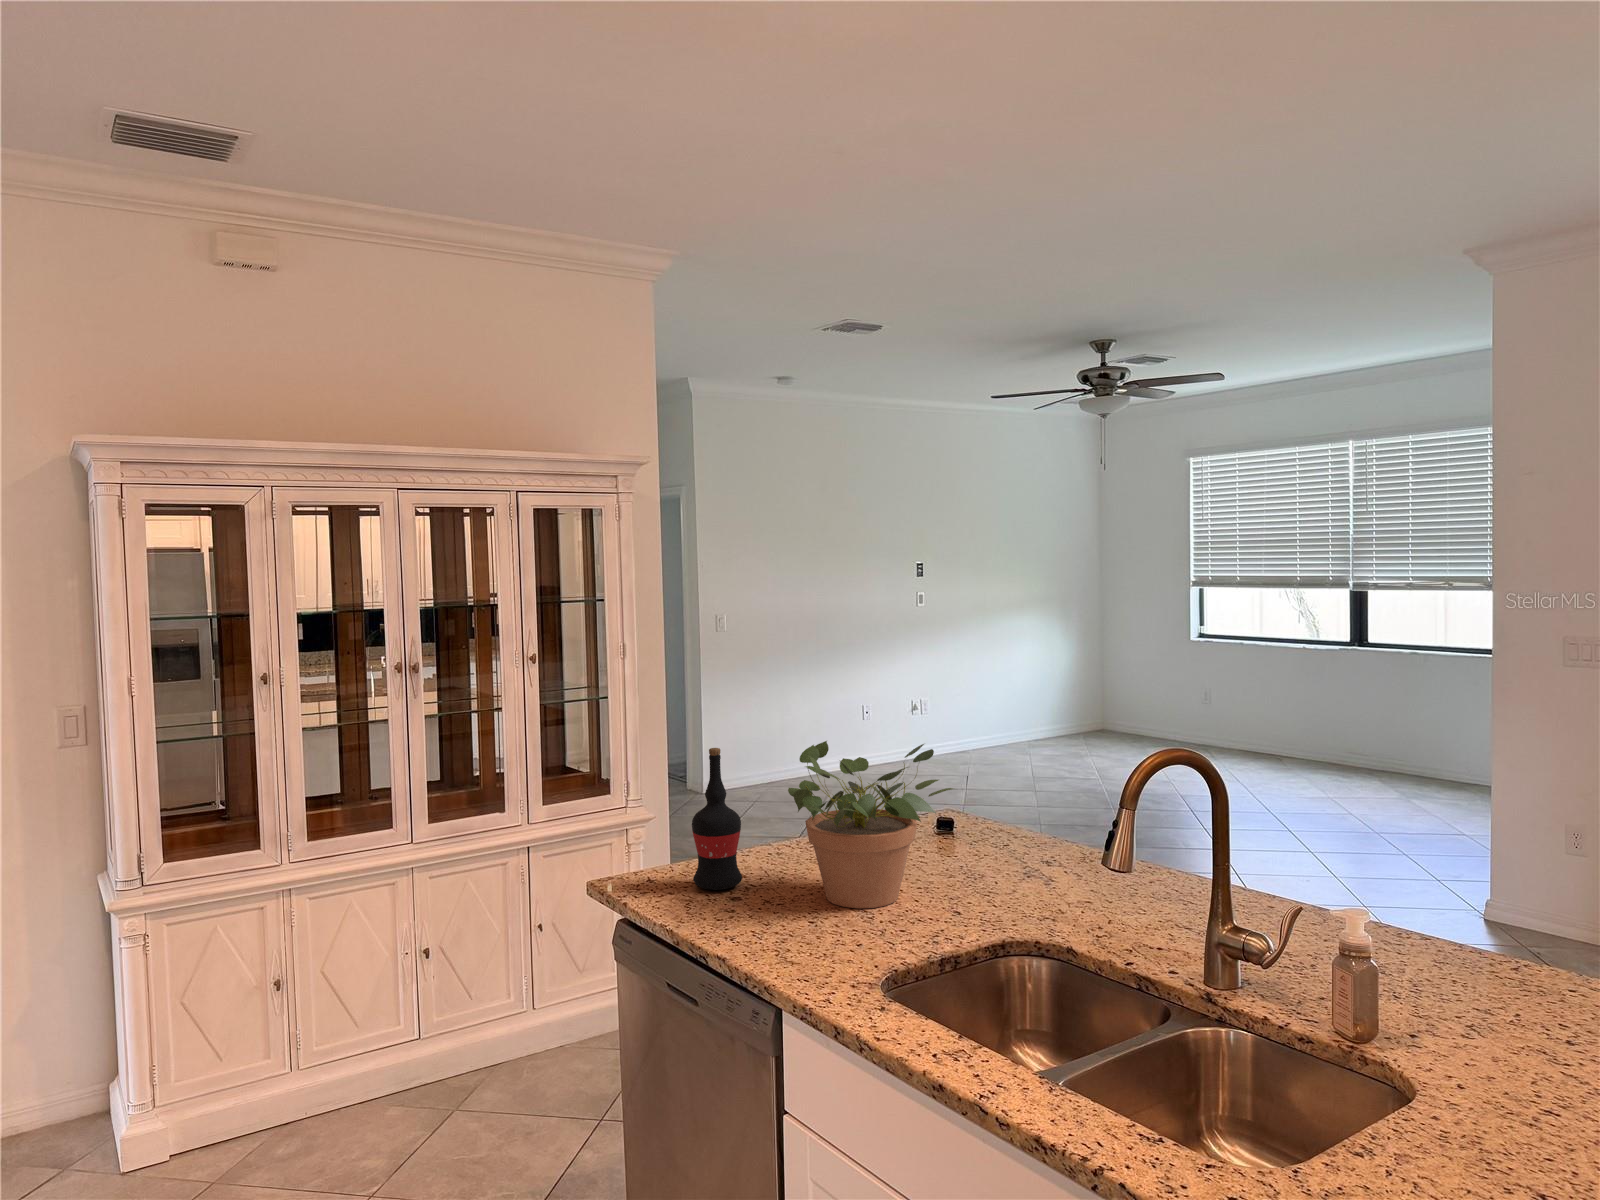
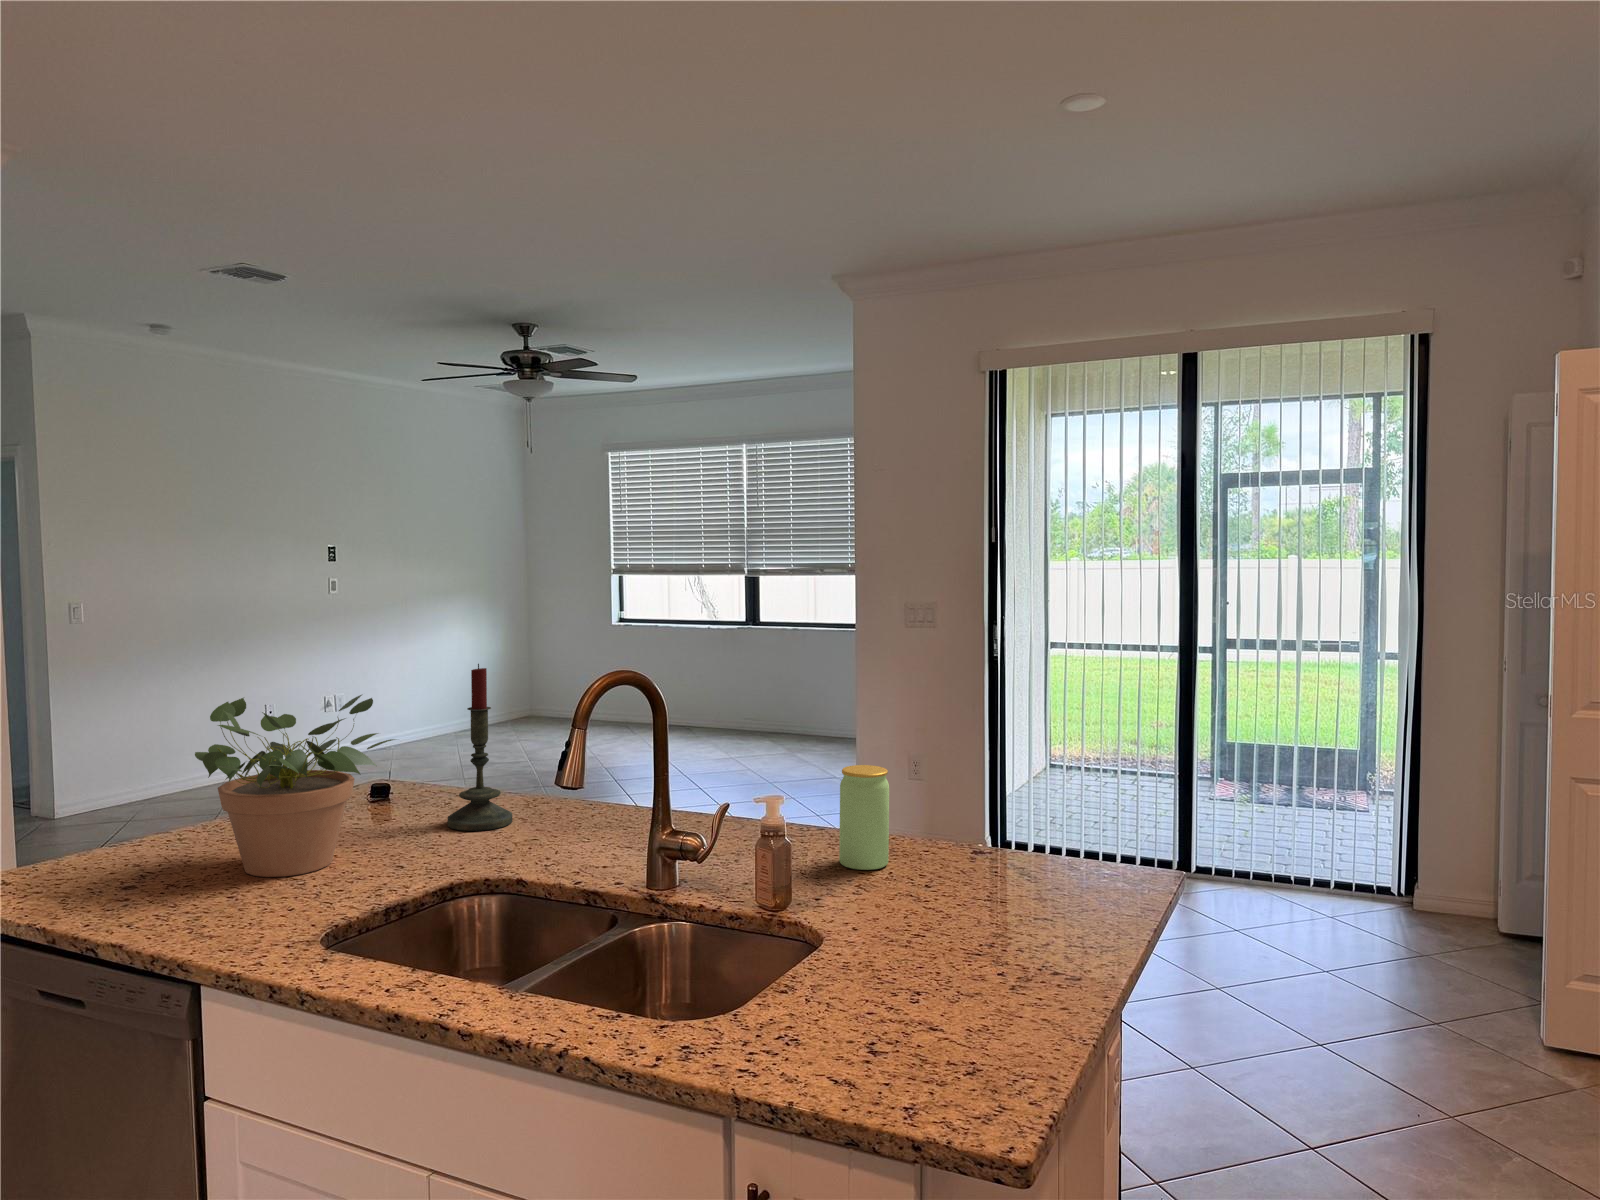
candle: none [1004,716,1067,882] -> present [448,664,512,831]
wine bottle: present [692,748,742,890] -> none [60,712,132,882]
jar: none [1449,872,1520,1005] -> present [839,765,889,870]

